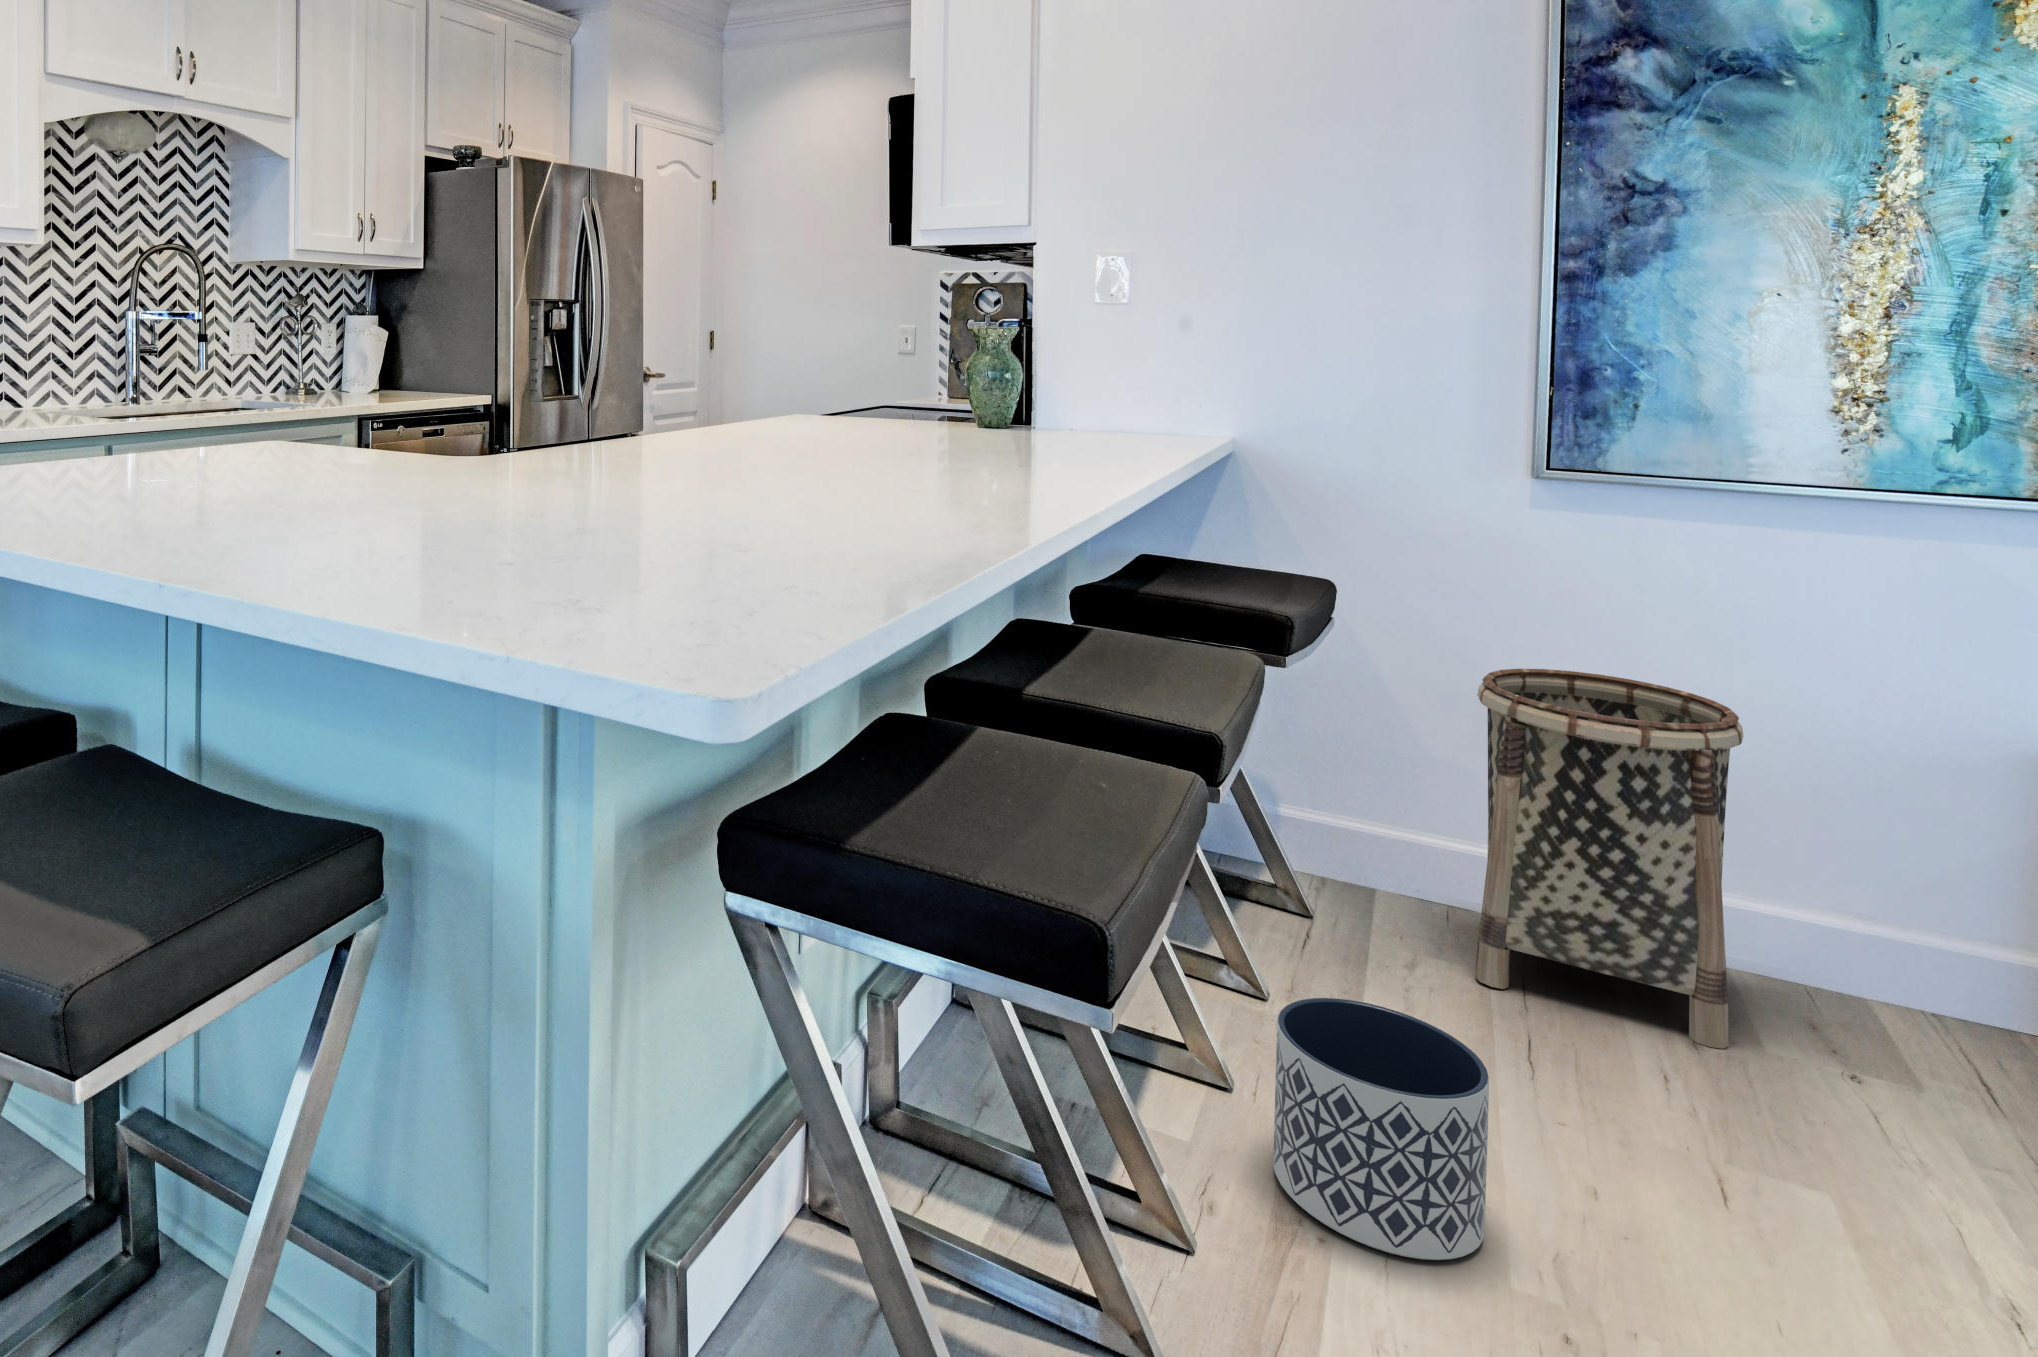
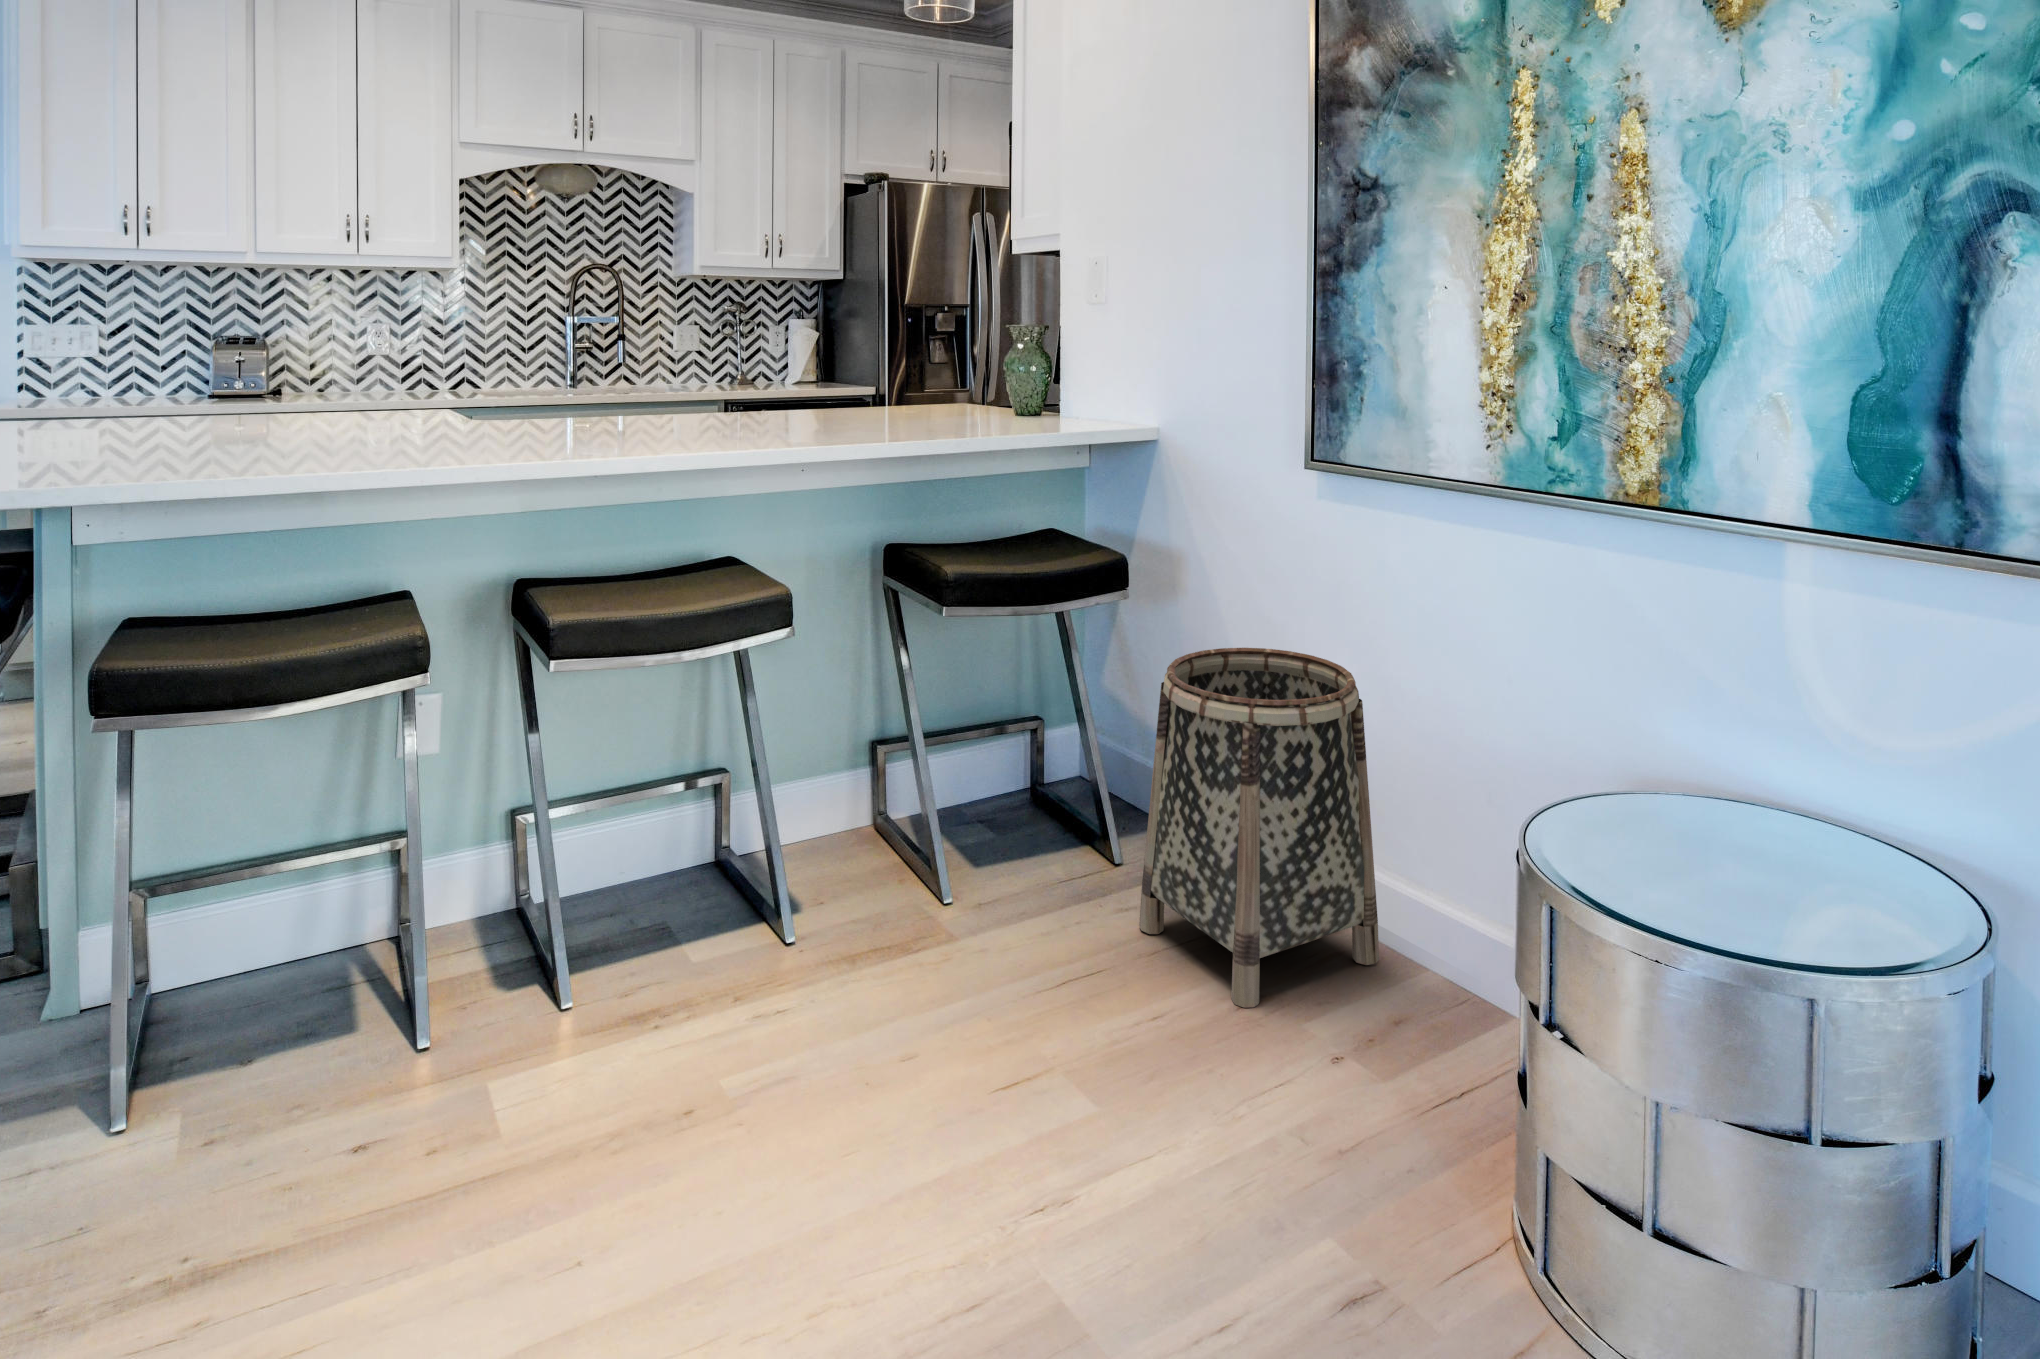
planter: present [1273,998,1489,1260] -> none [630,866,776,1062]

